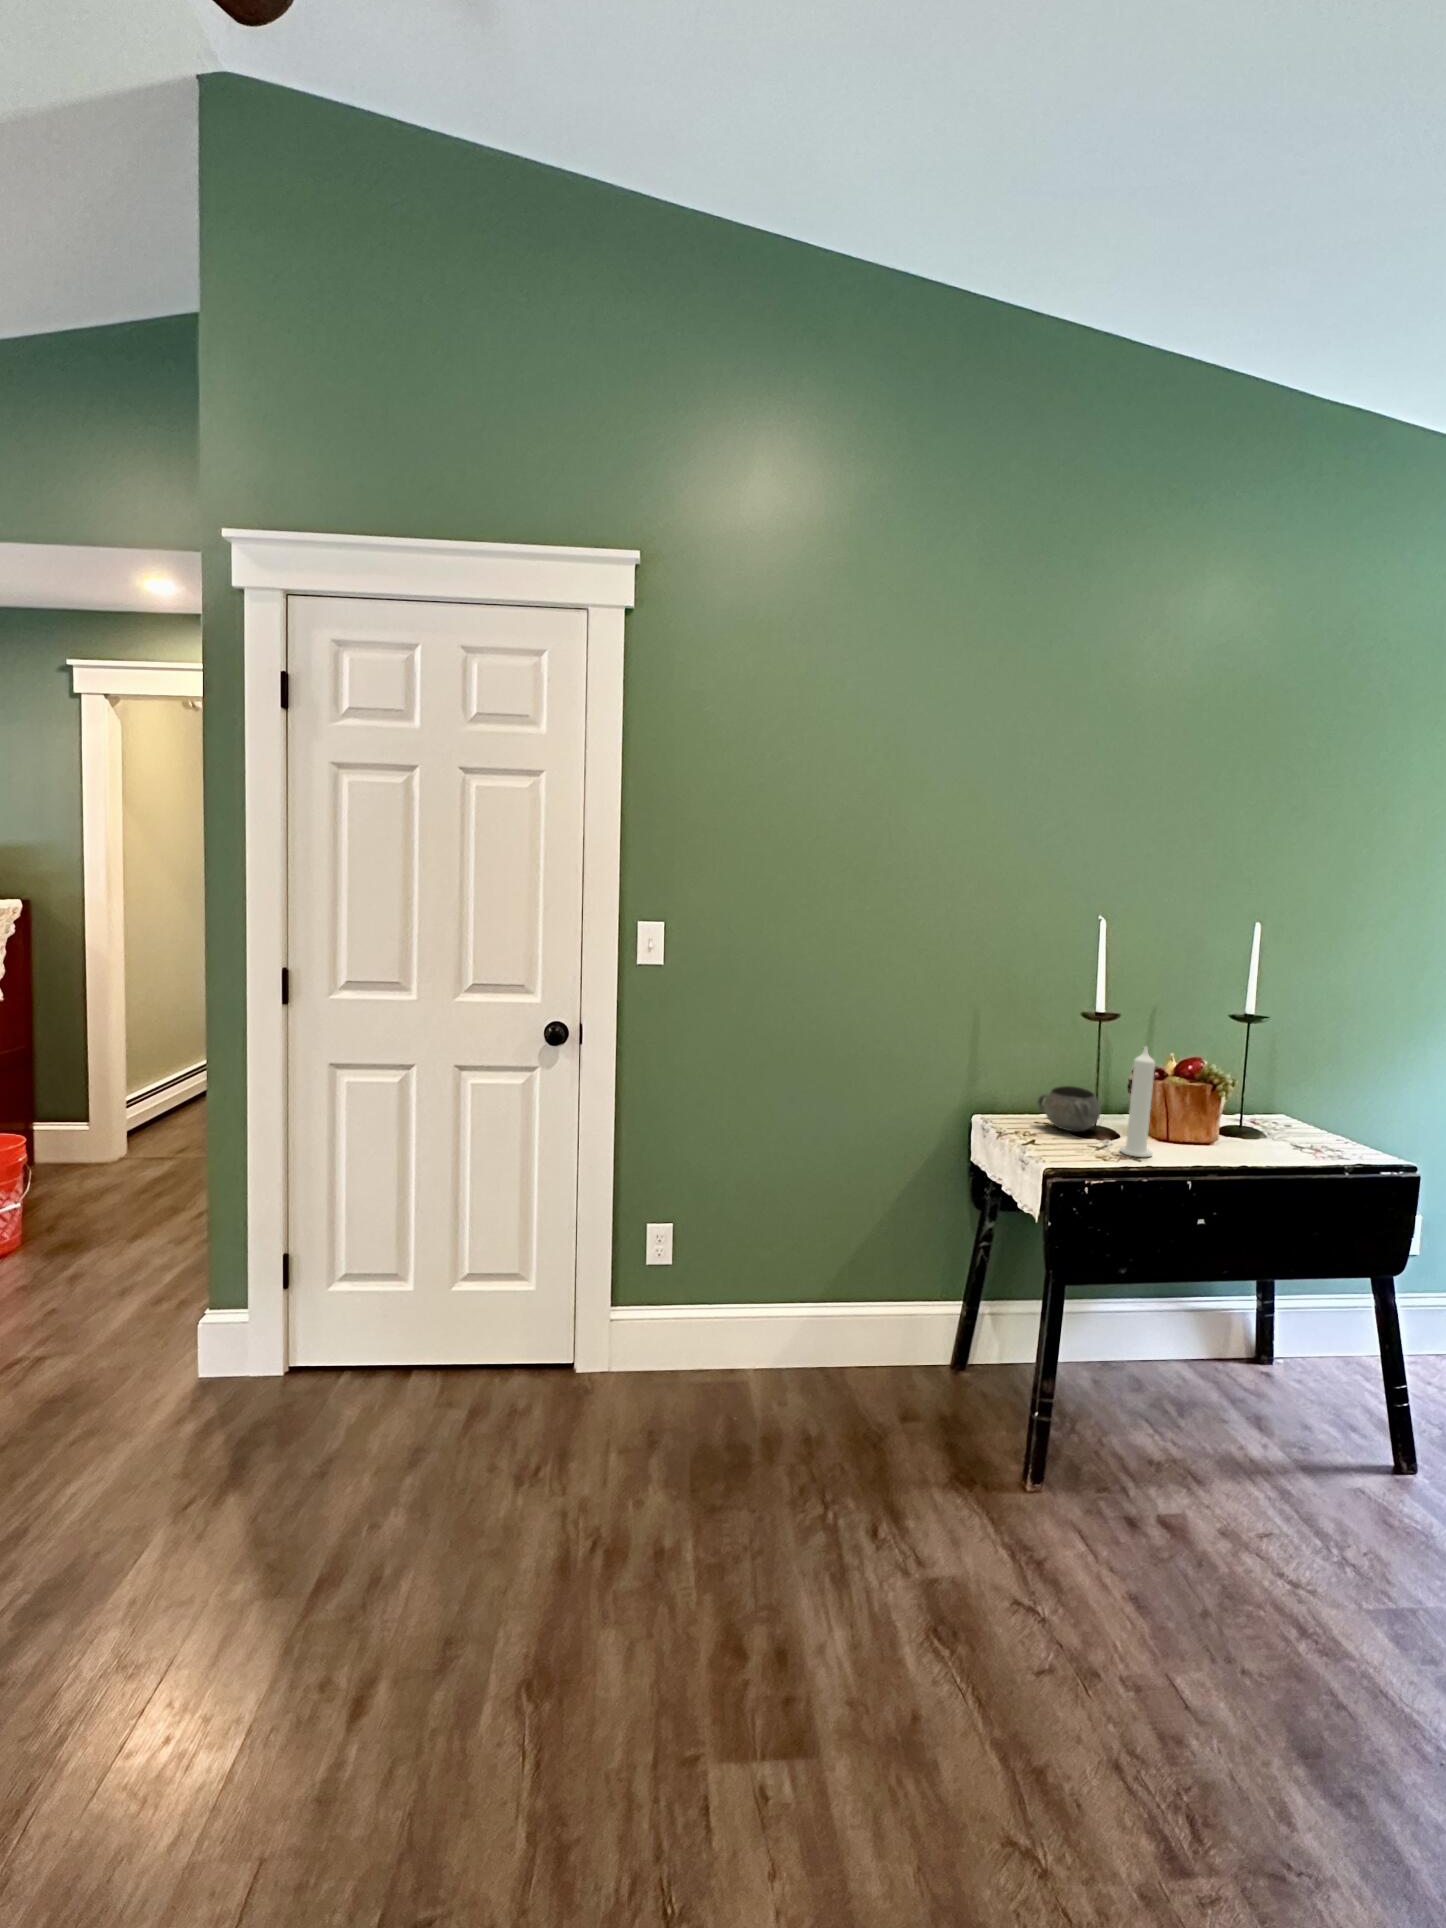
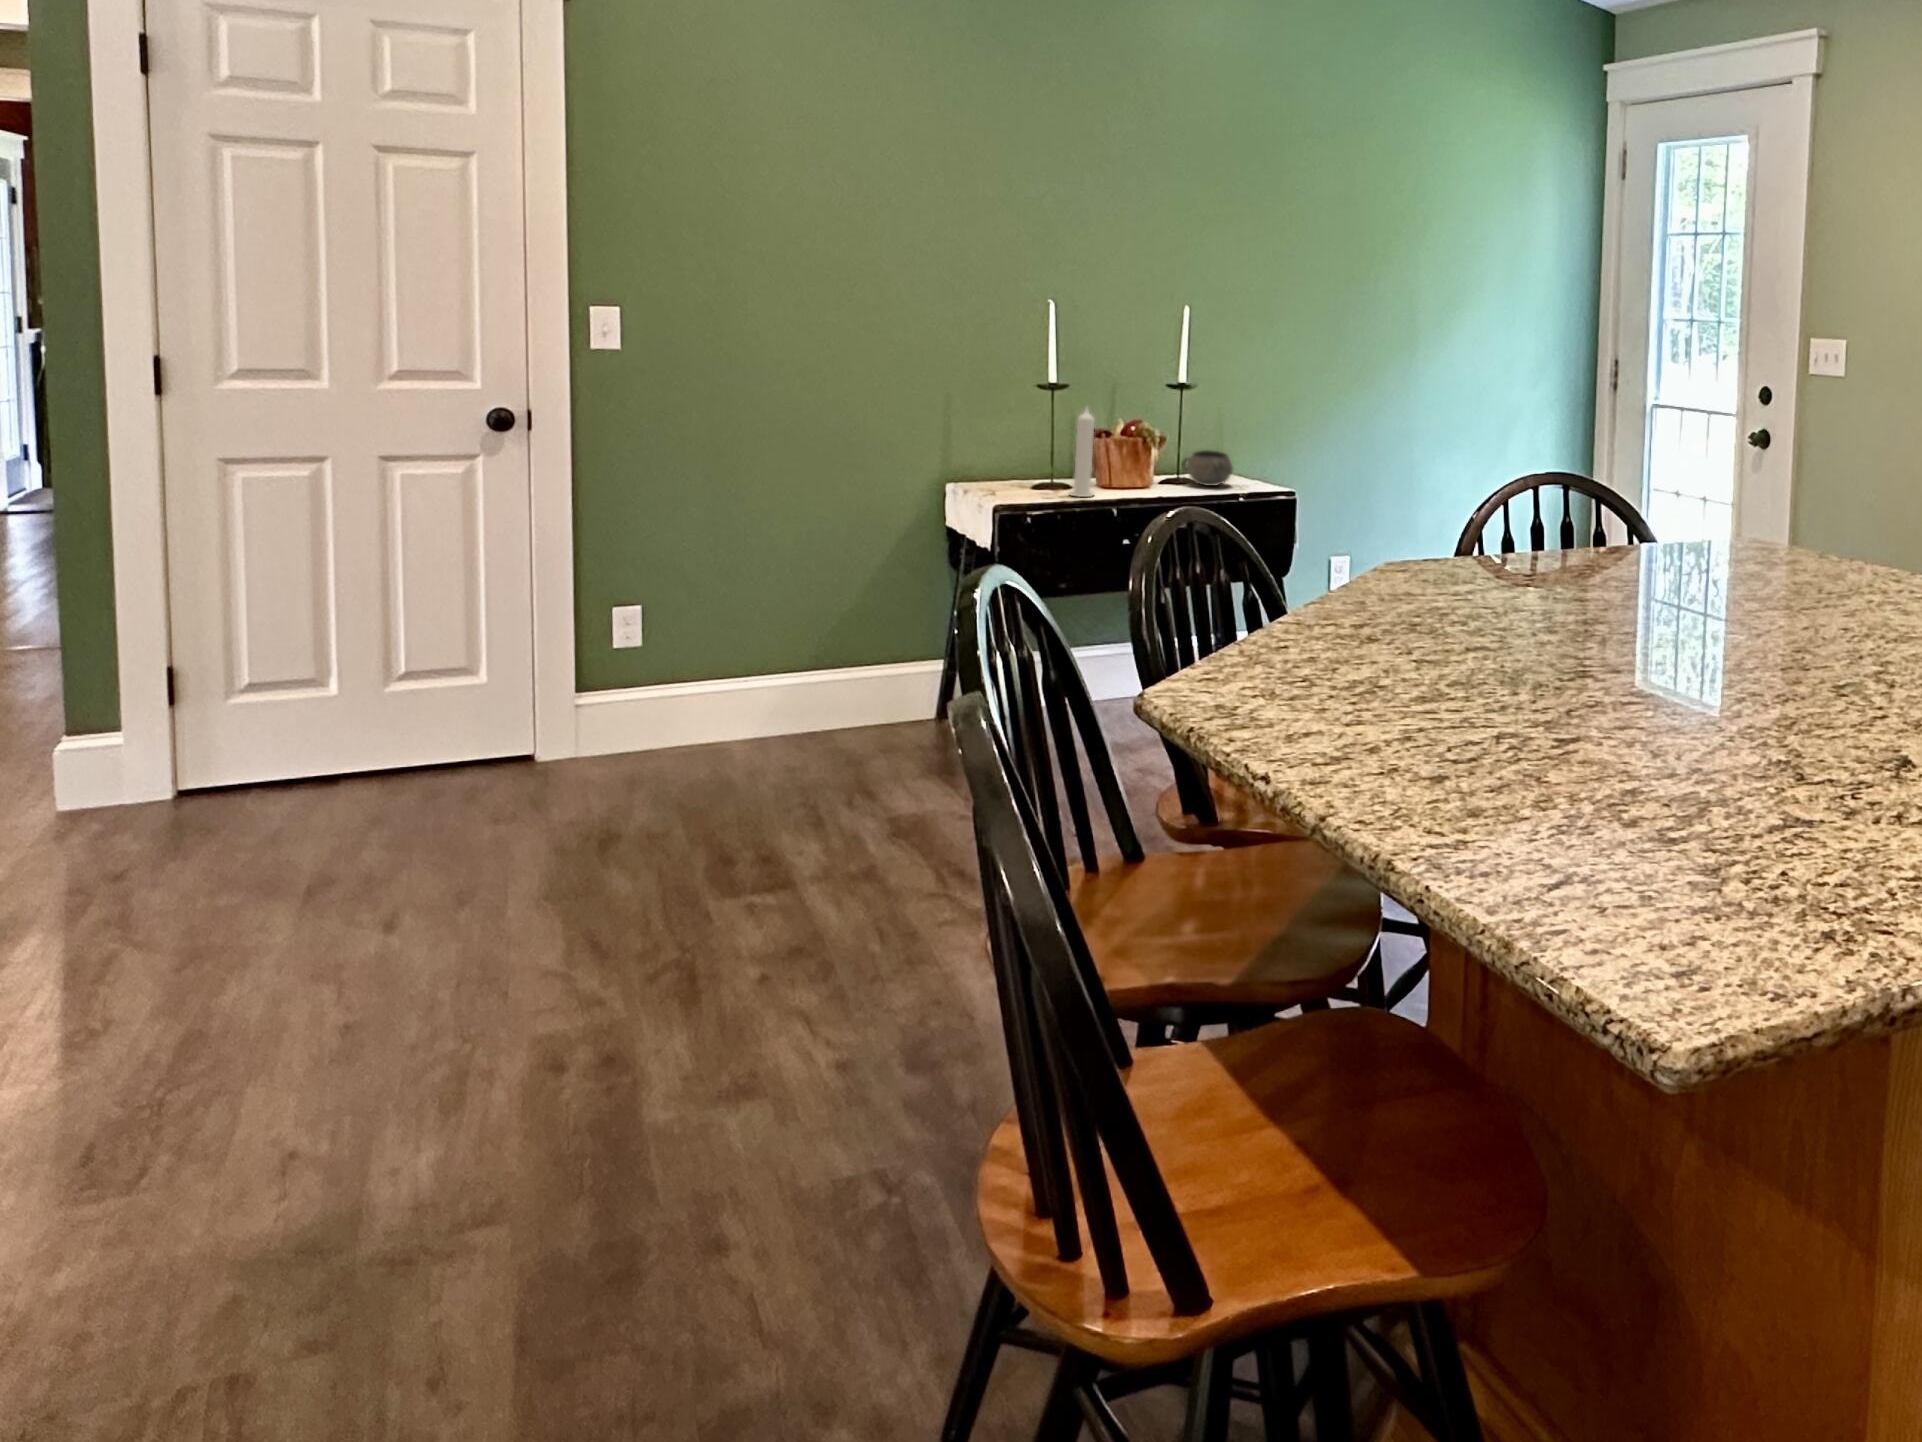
decorative bowl: present [1037,1086,1101,1131] -> present [1182,450,1233,486]

